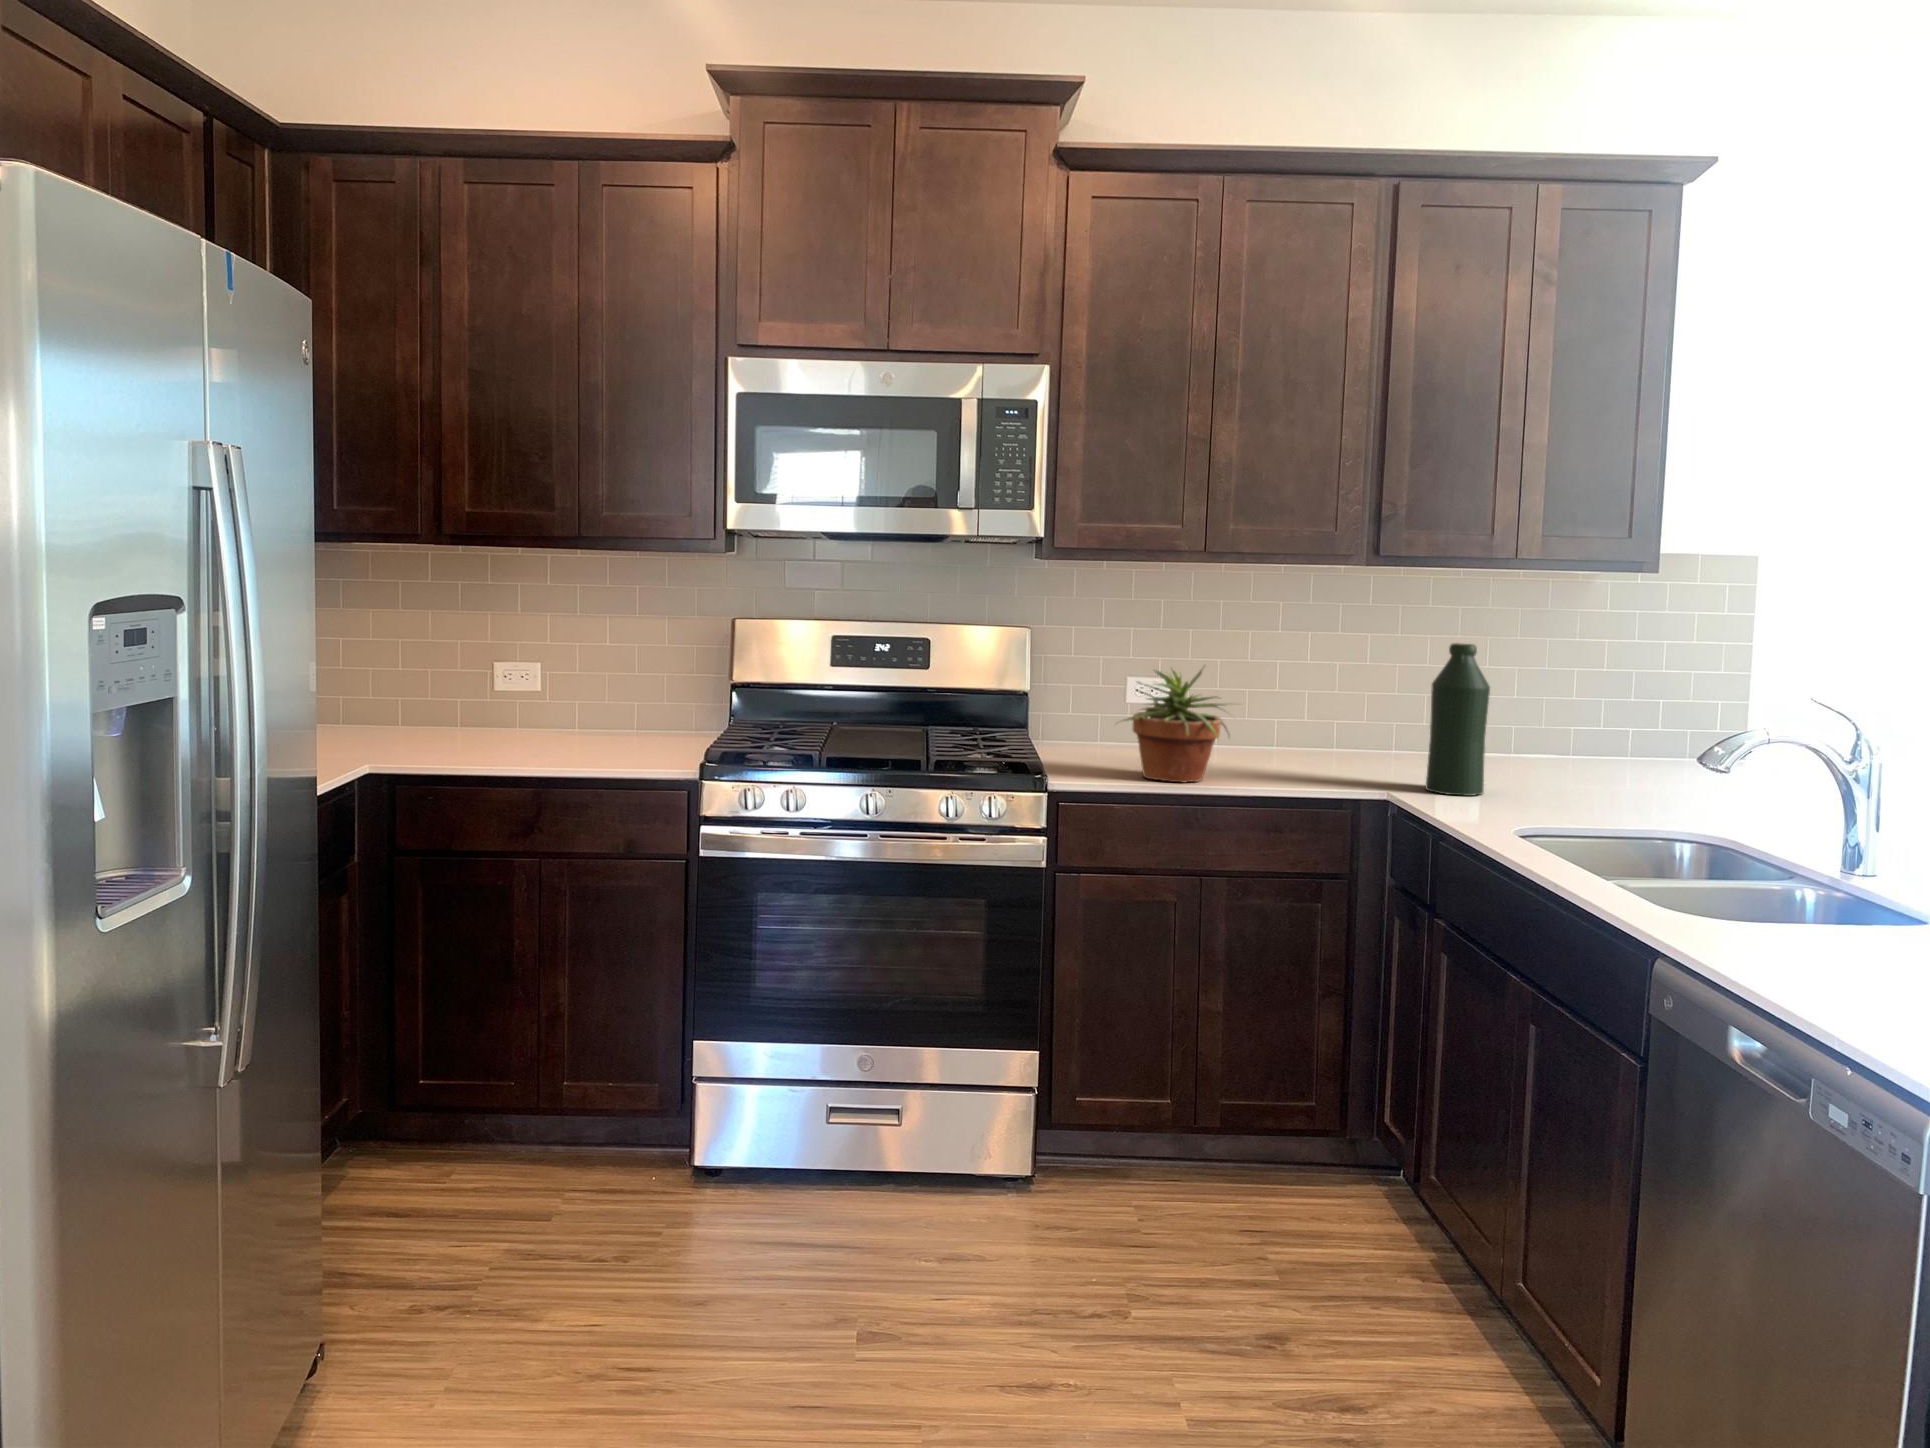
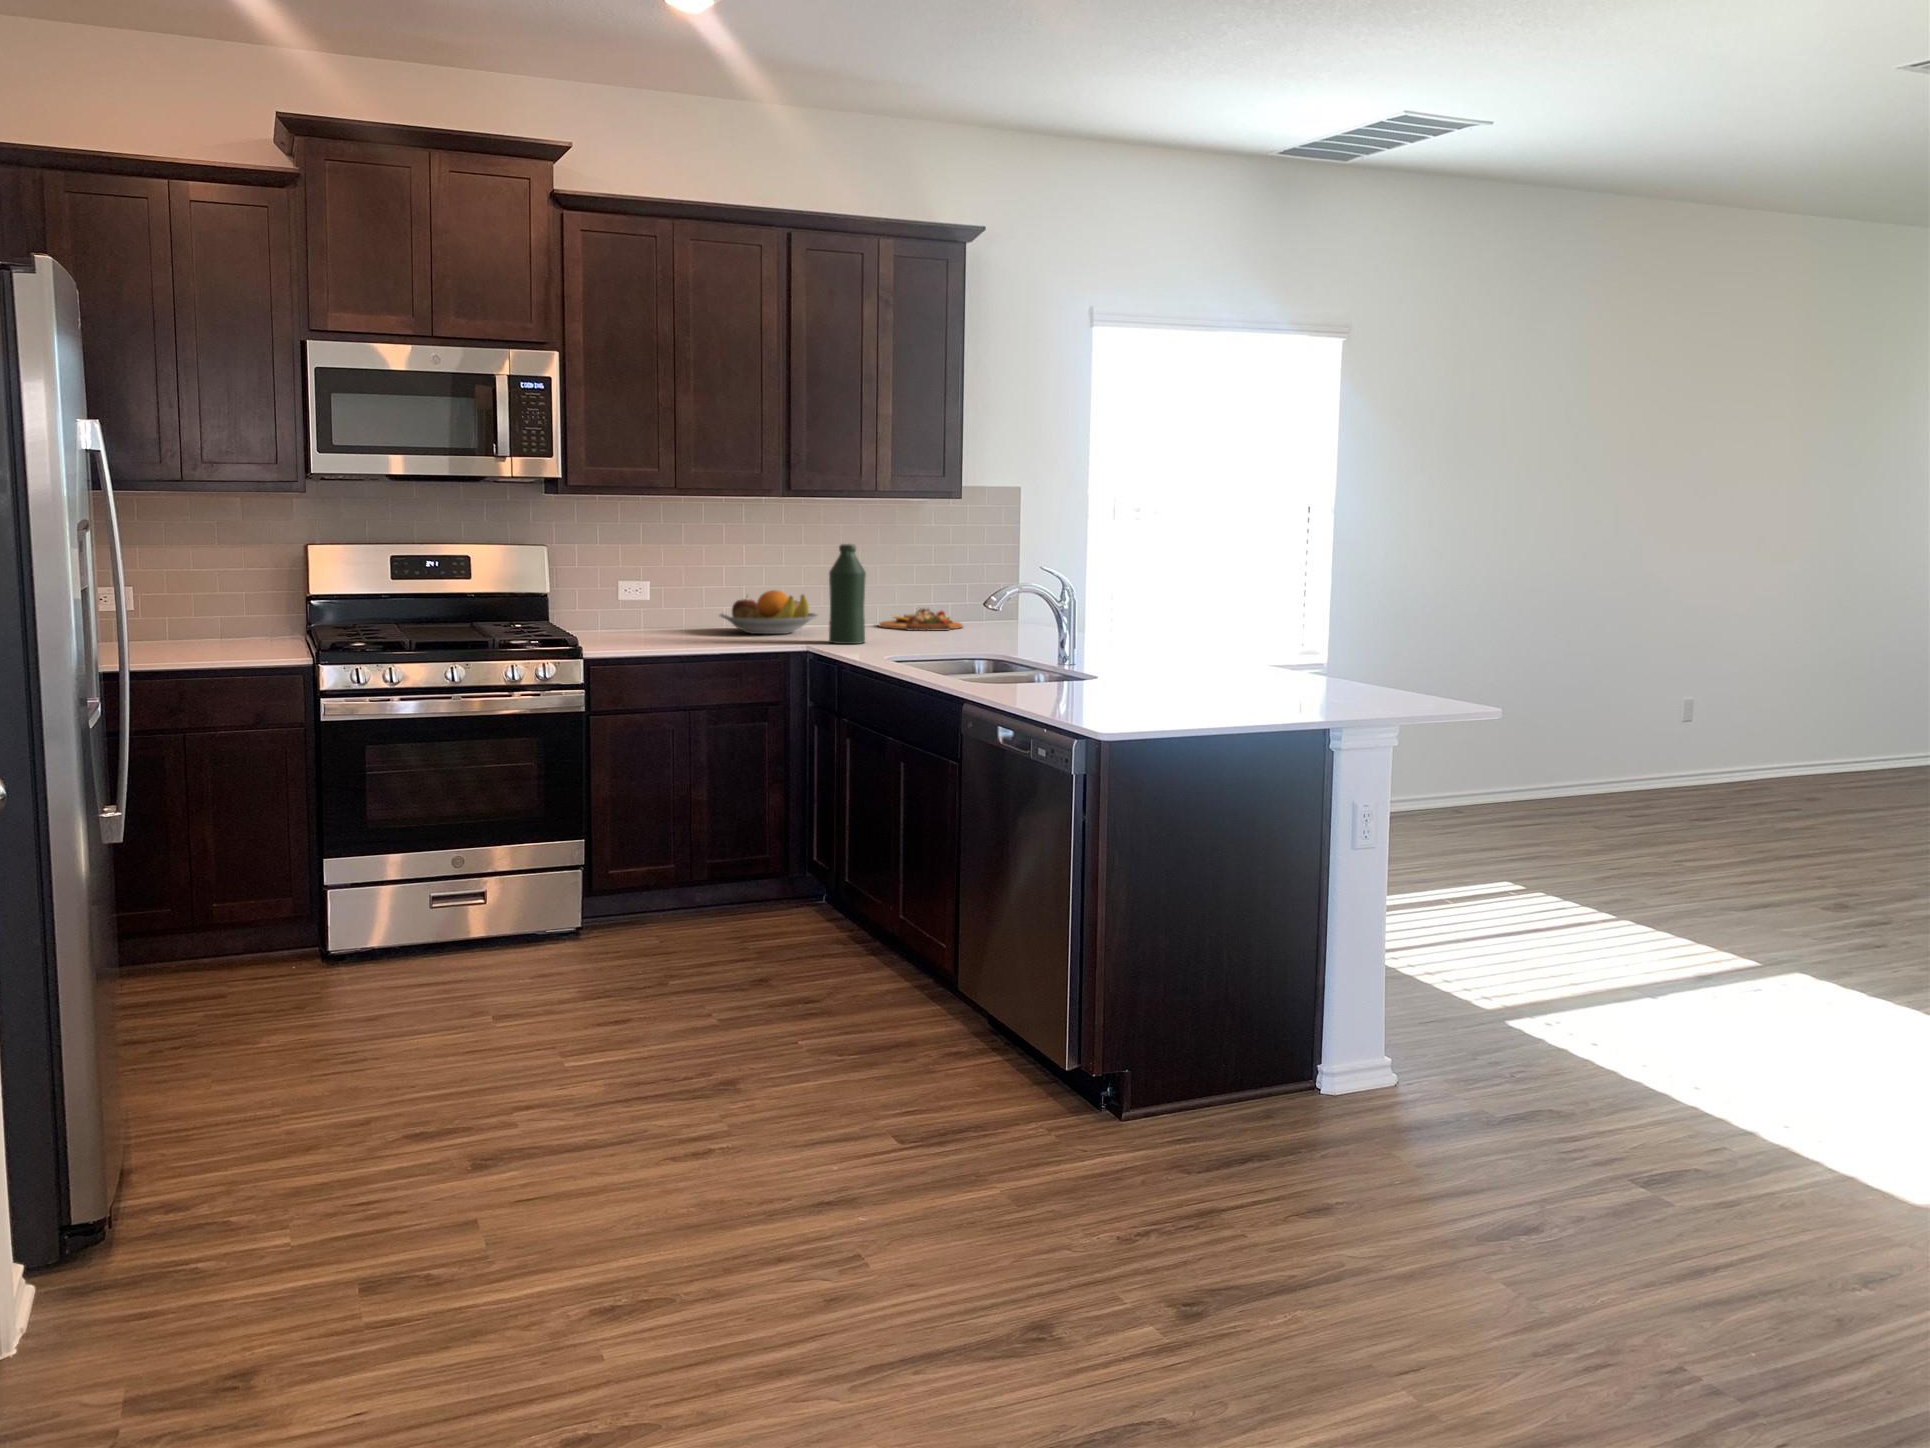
potted plant: present [1123,669,1232,782] -> none [621,565,707,647]
fruit bowl: none [1268,702,1416,766] -> present [720,590,818,634]
cutting board: none [1509,735,1646,775] -> present [879,608,963,631]

